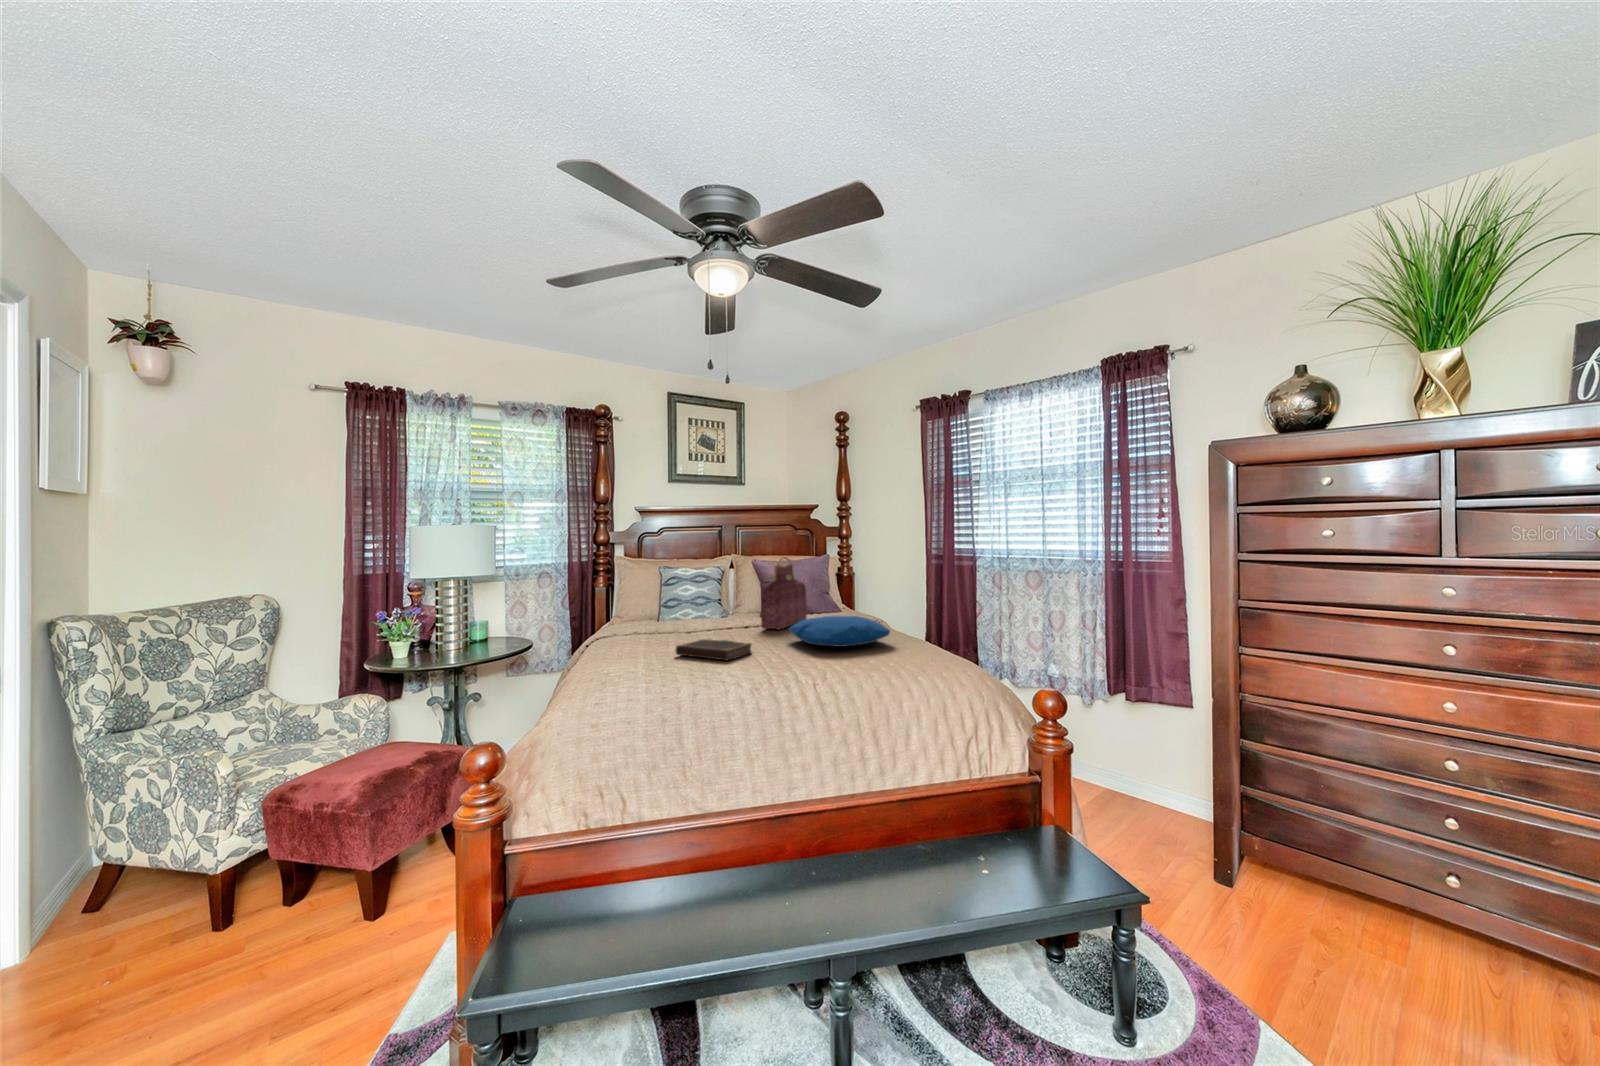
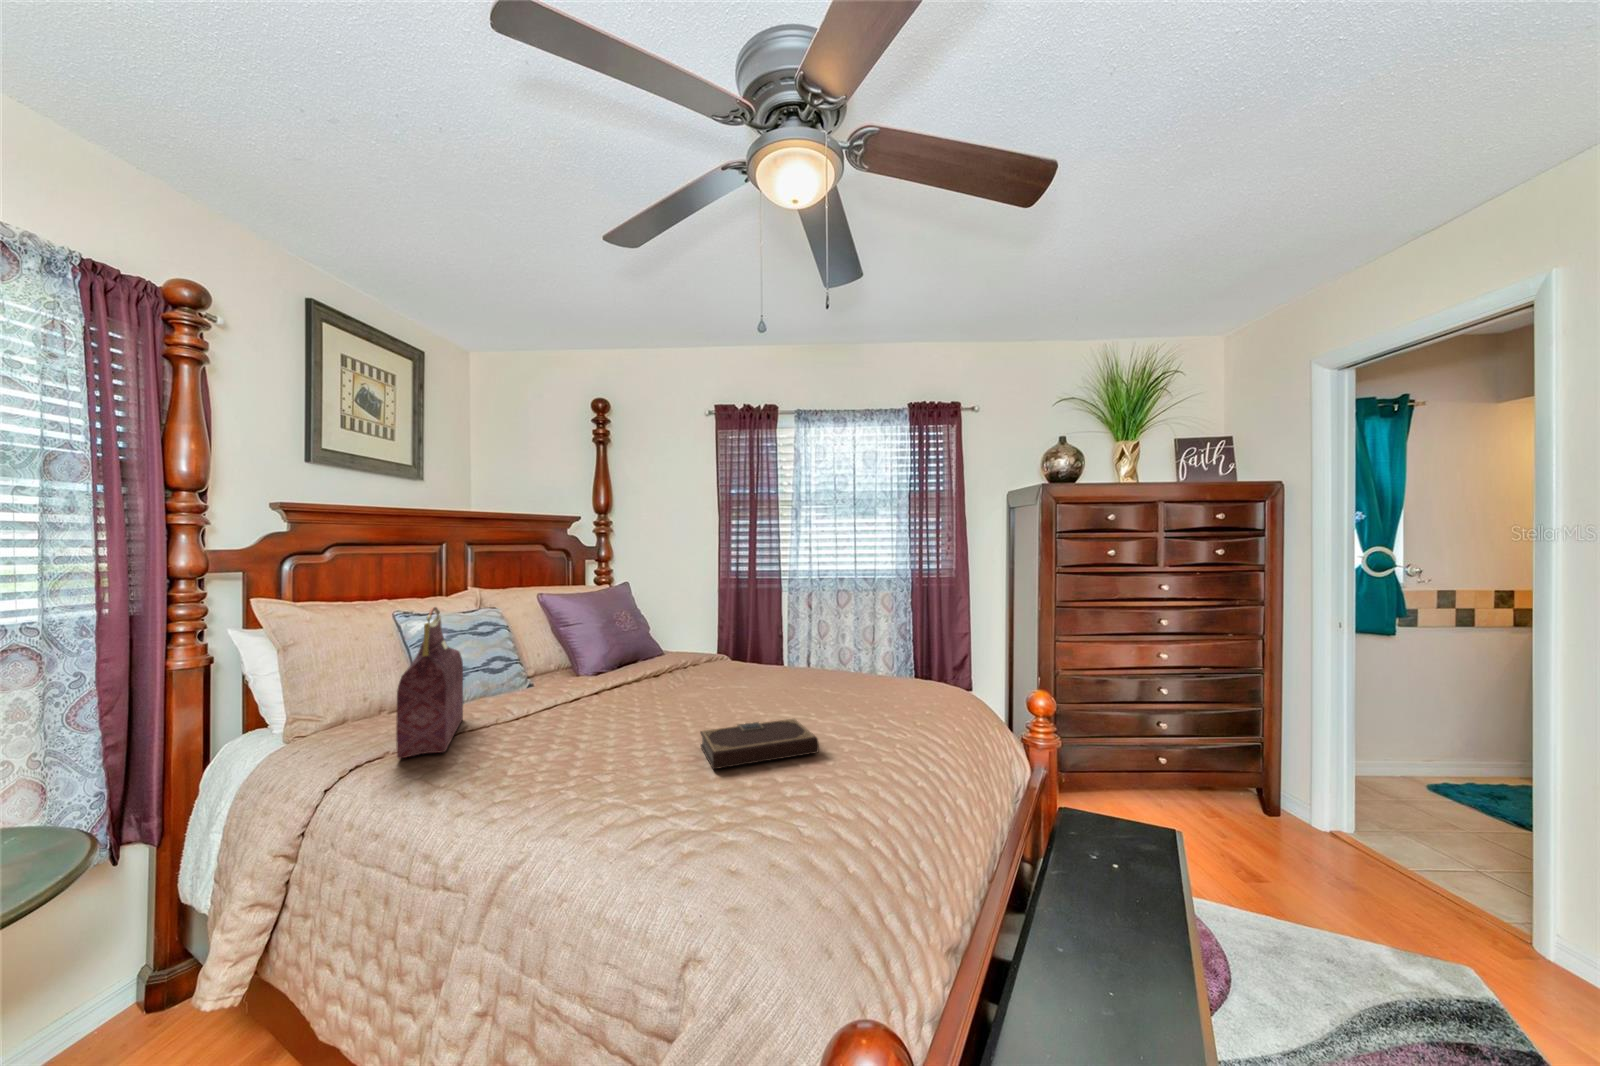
handbag: present [761,557,807,630] -> present [396,607,463,759]
pillow: present [788,616,890,647] -> none [764,656,892,701]

